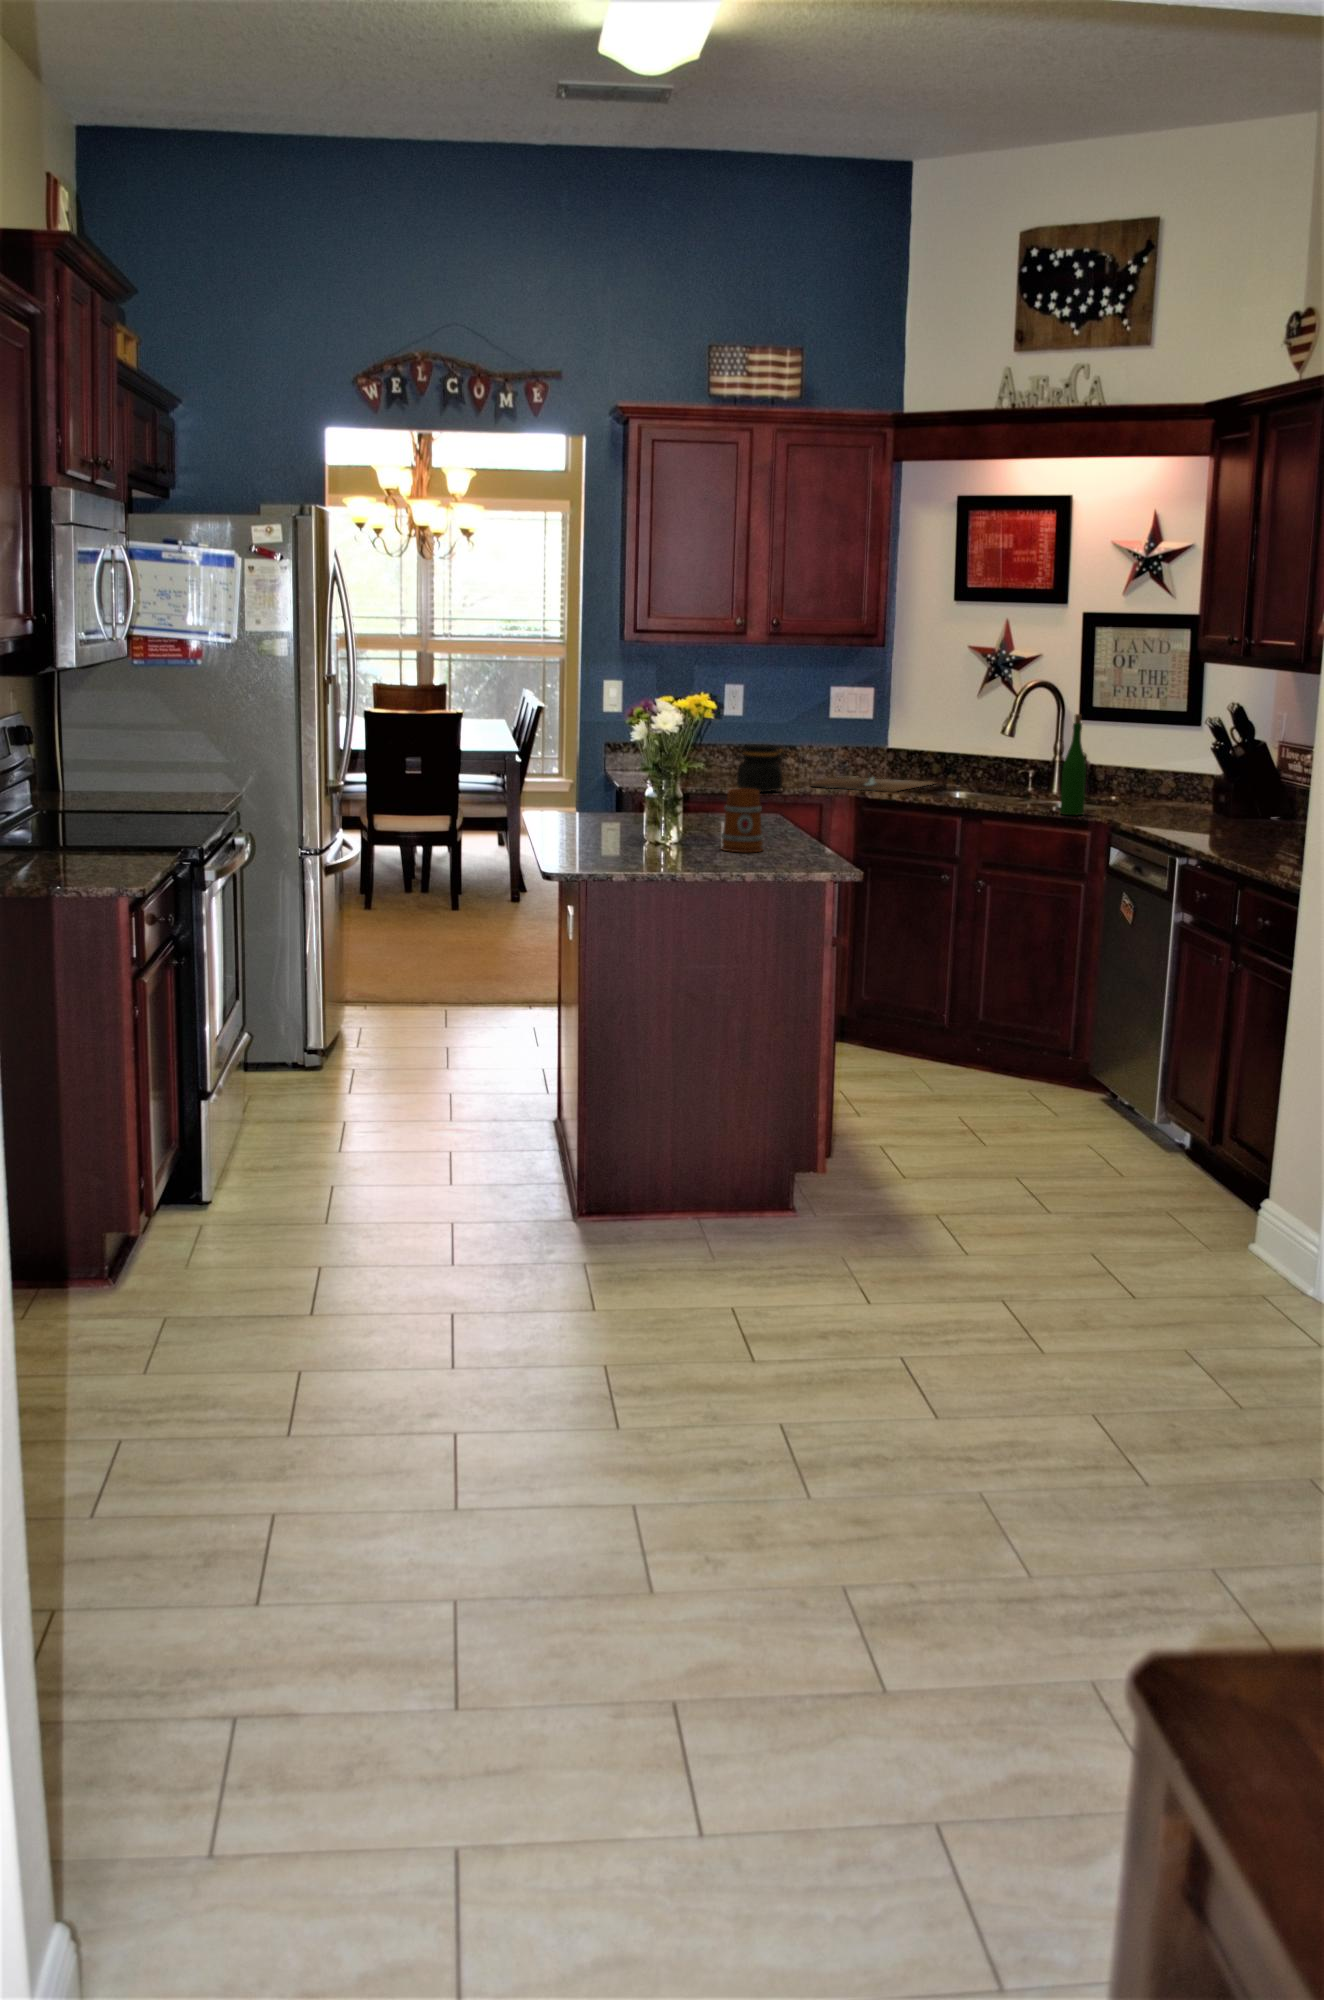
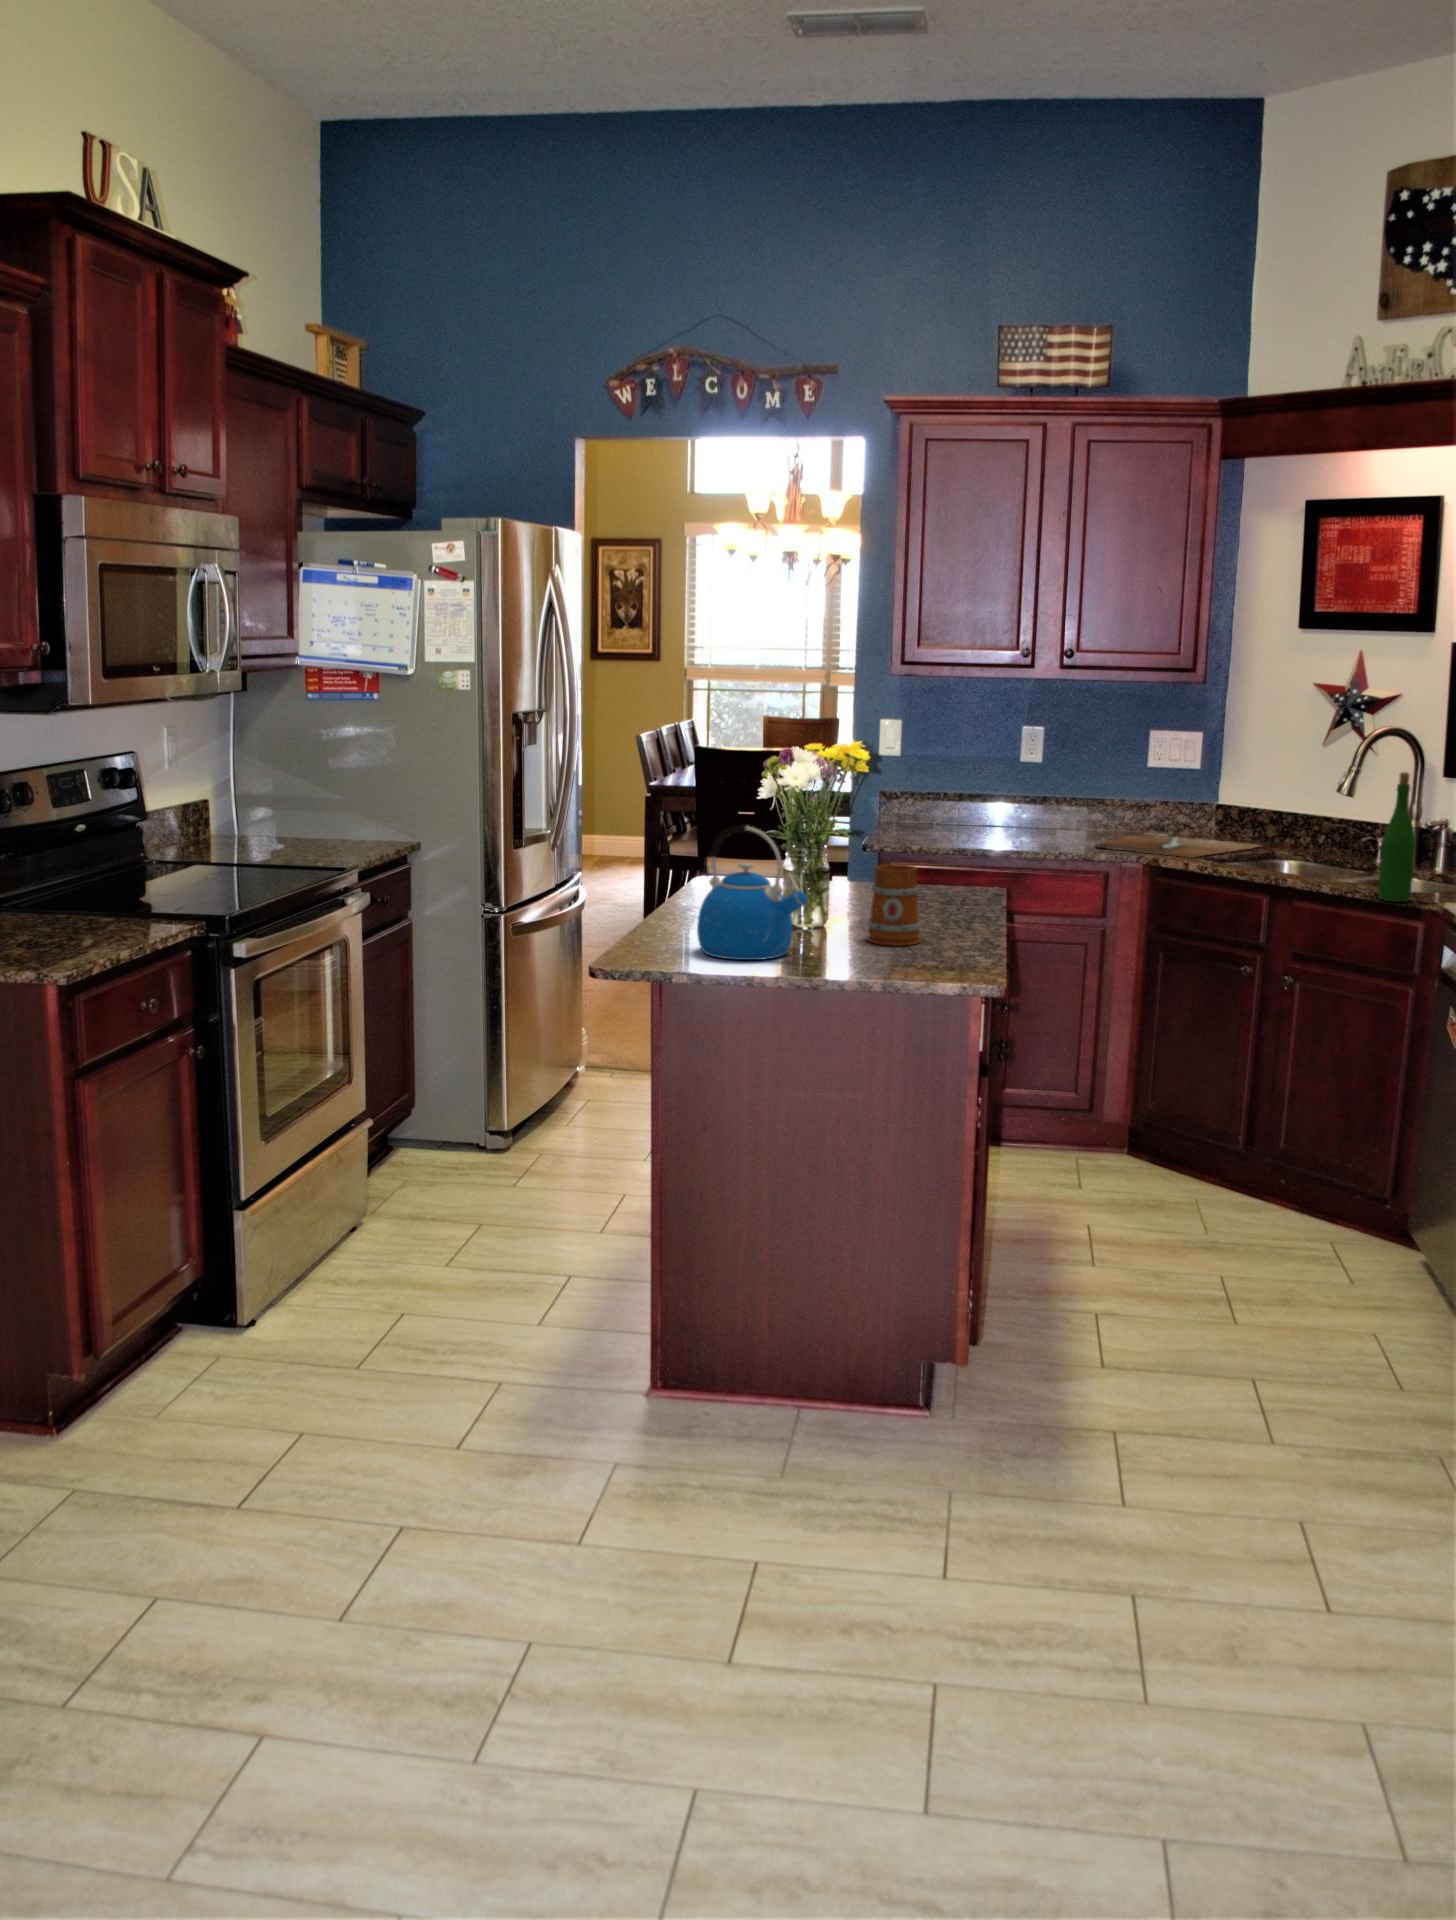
jar: present [736,744,784,792] -> none [993,796,1054,854]
kettle: none [603,756,696,865] -> present [697,824,807,960]

